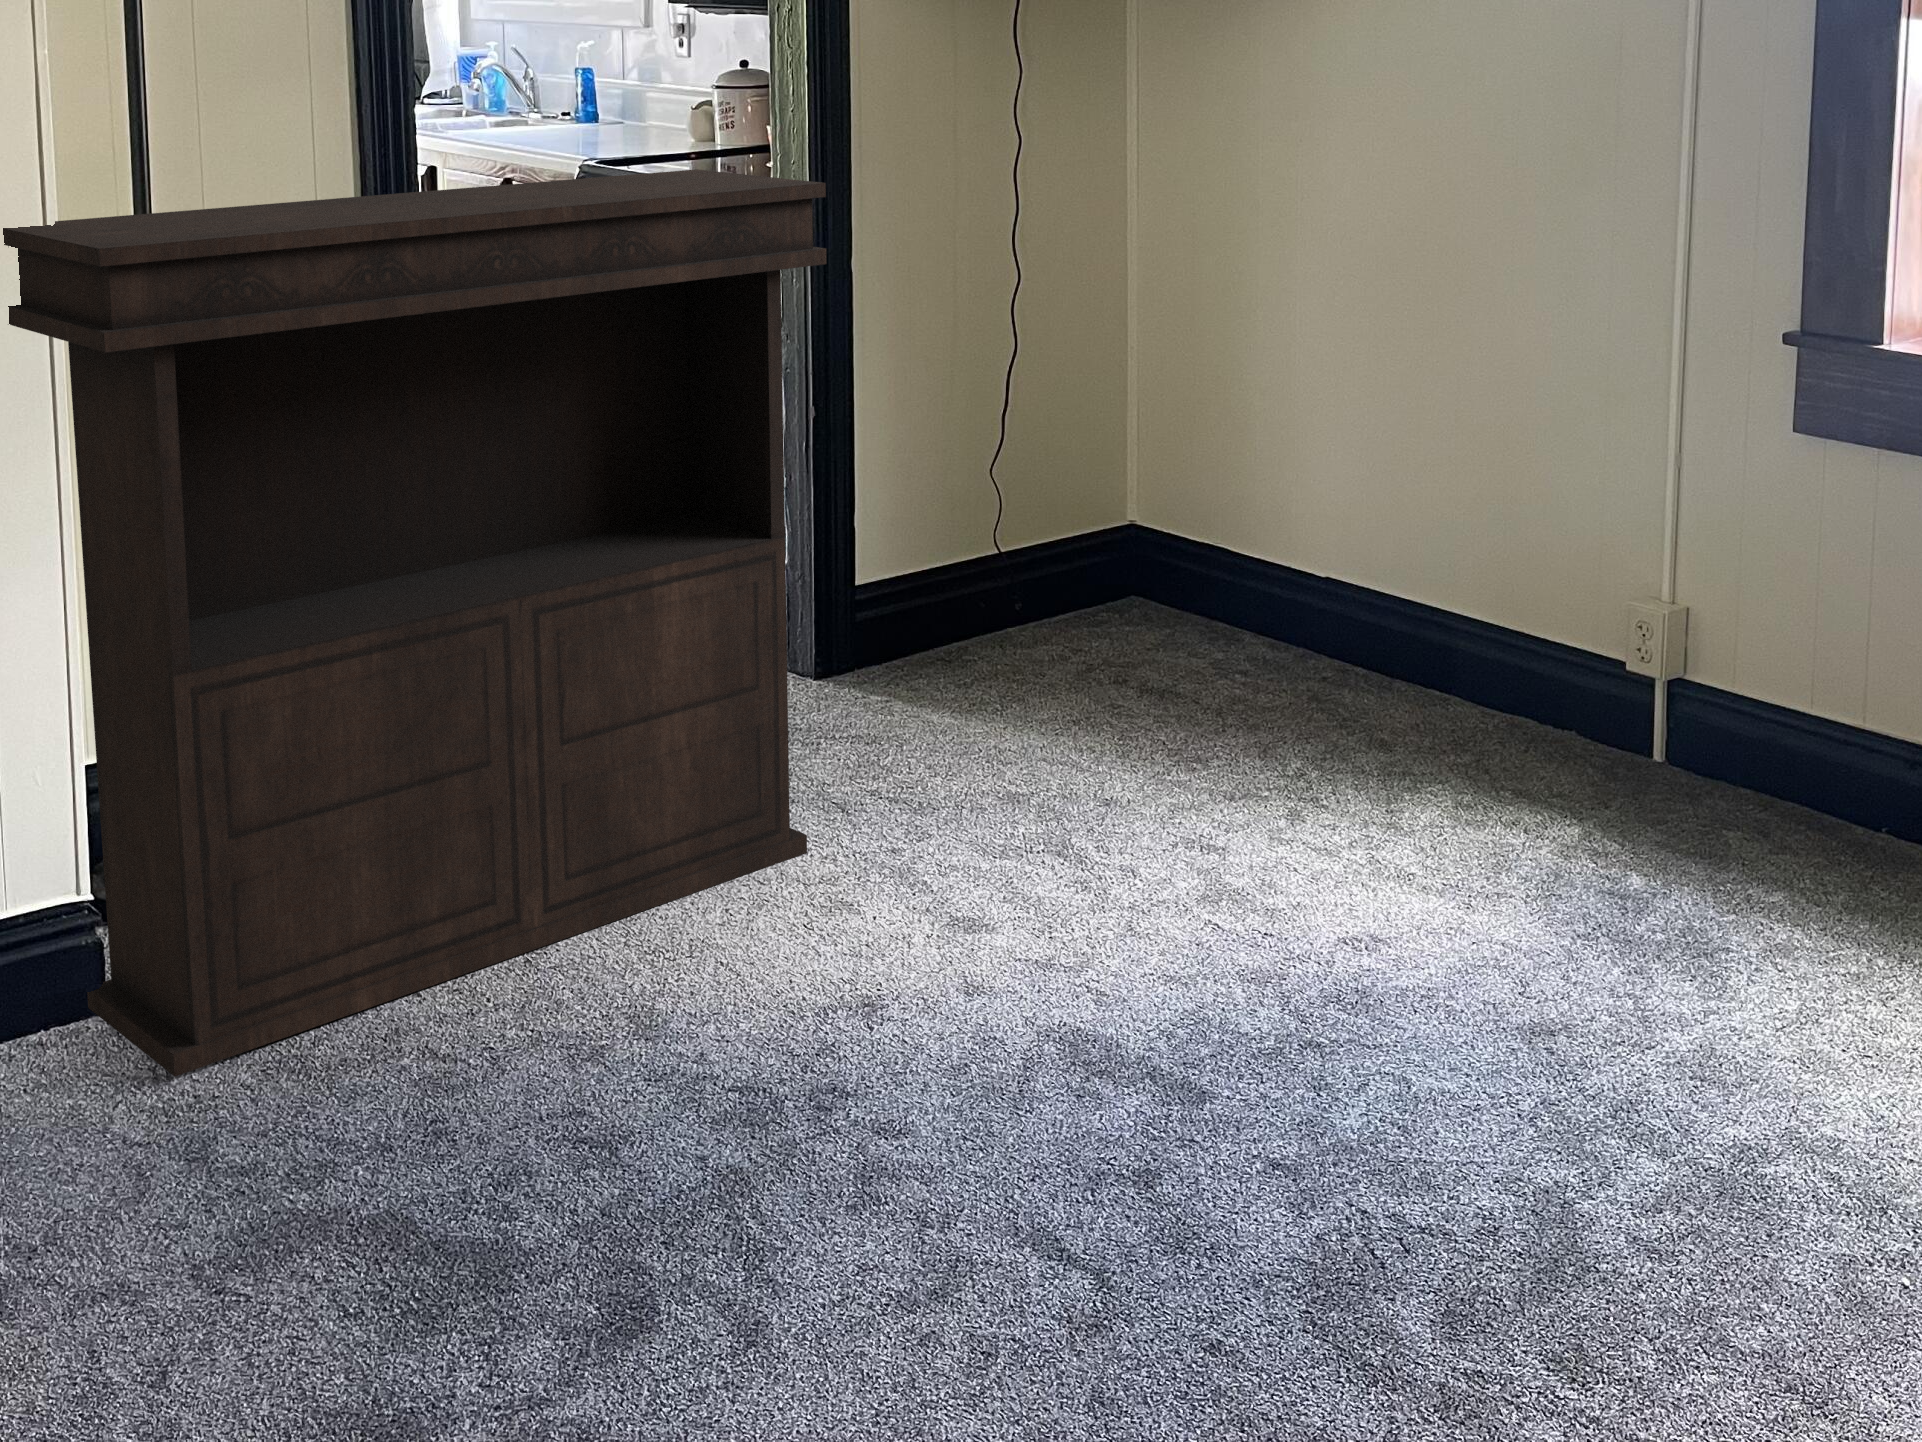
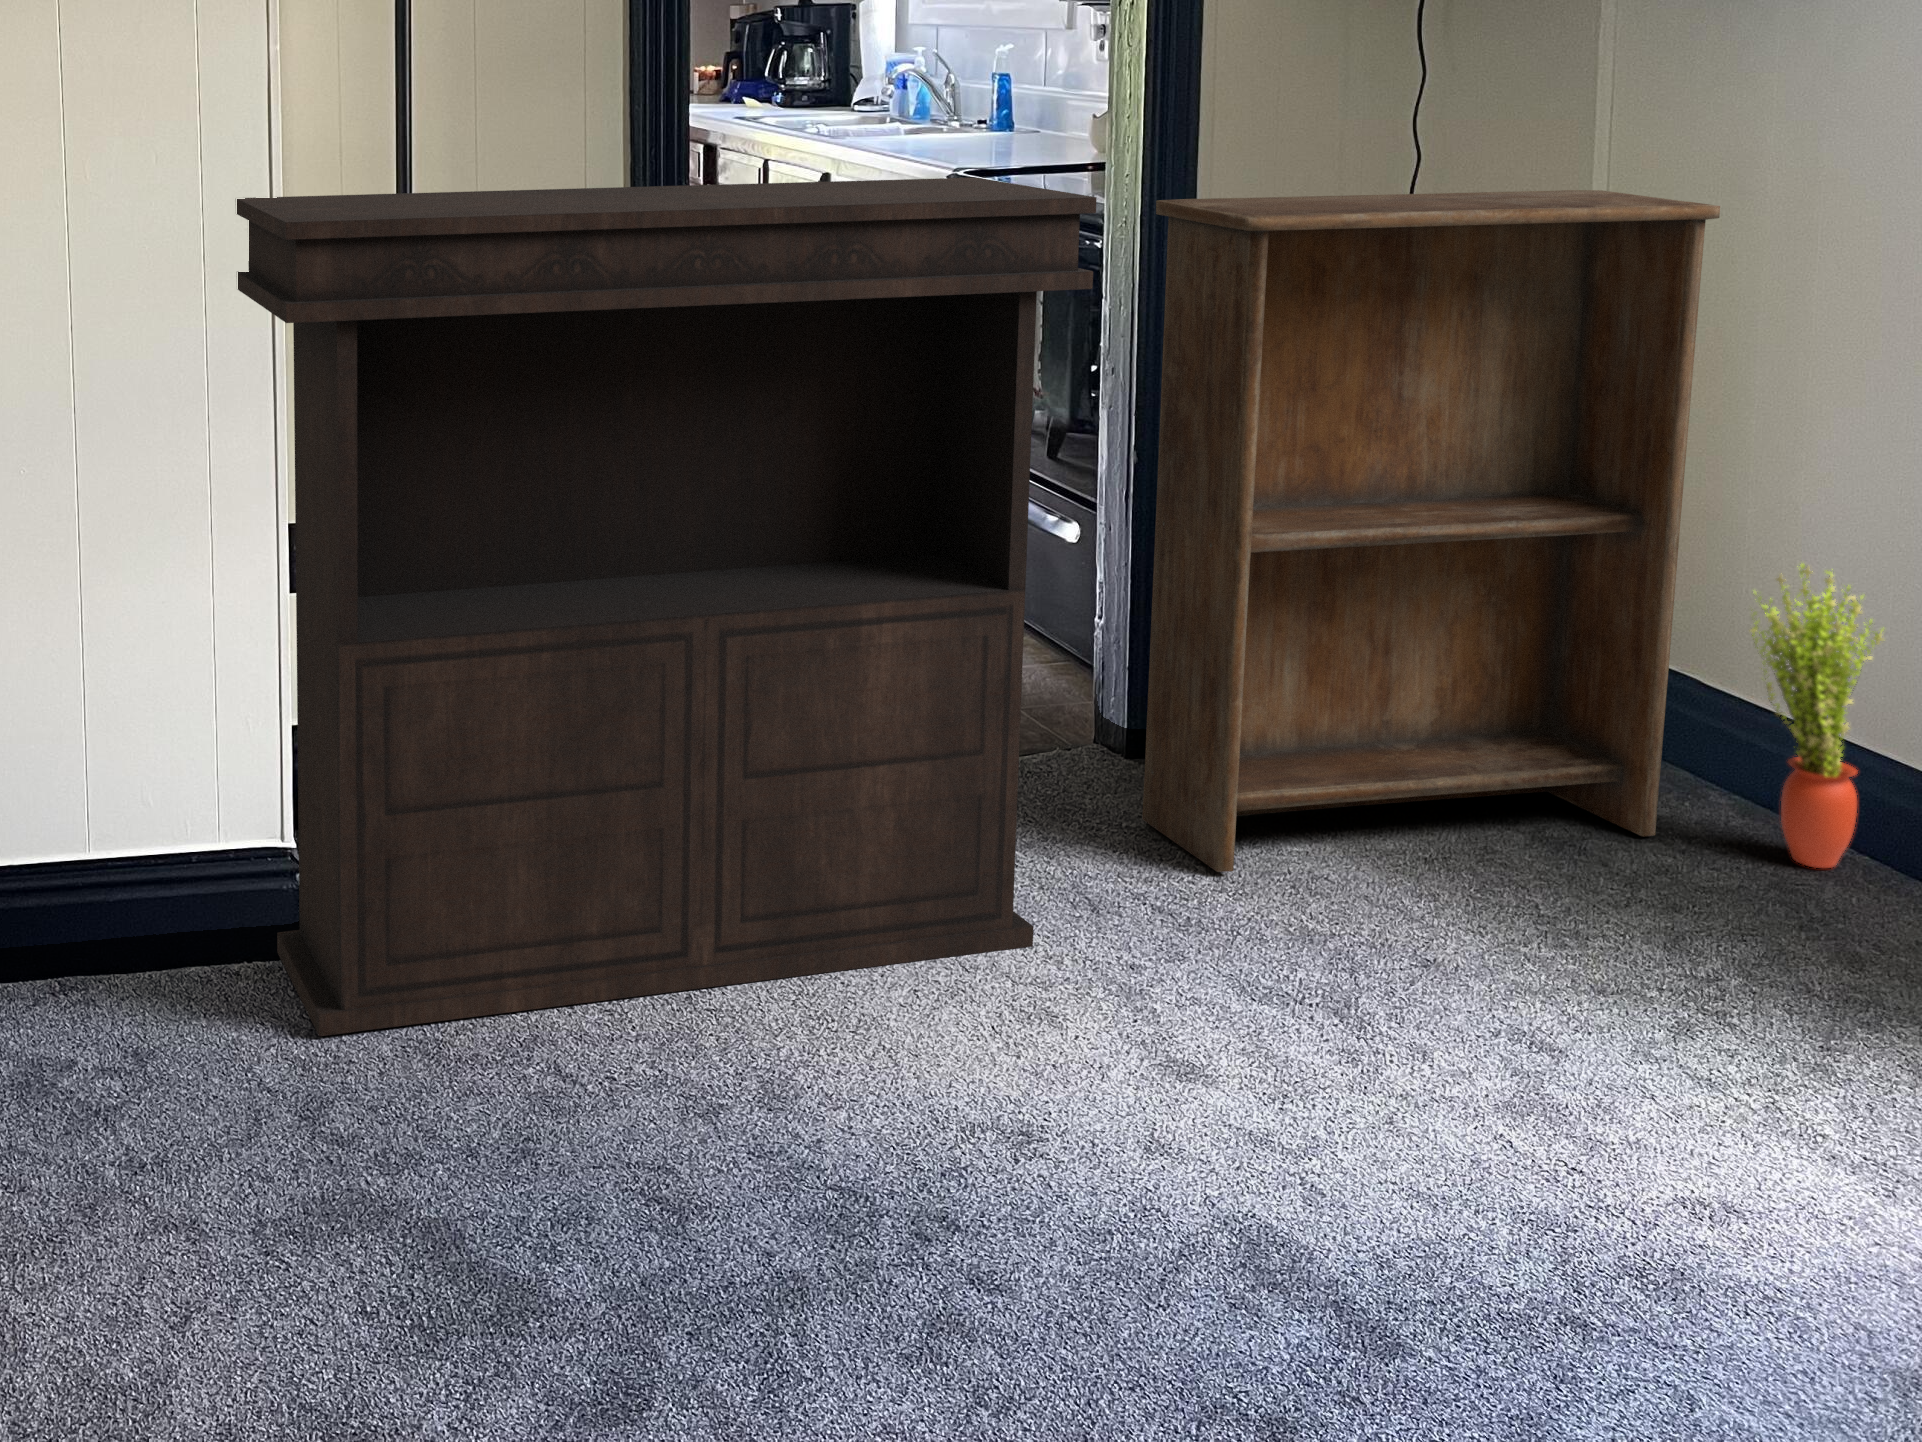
bookshelf: none [833,157,1251,762] -> present [1142,190,1720,872]
potted plant: none [1287,443,1381,679] -> present [1749,564,1883,868]

